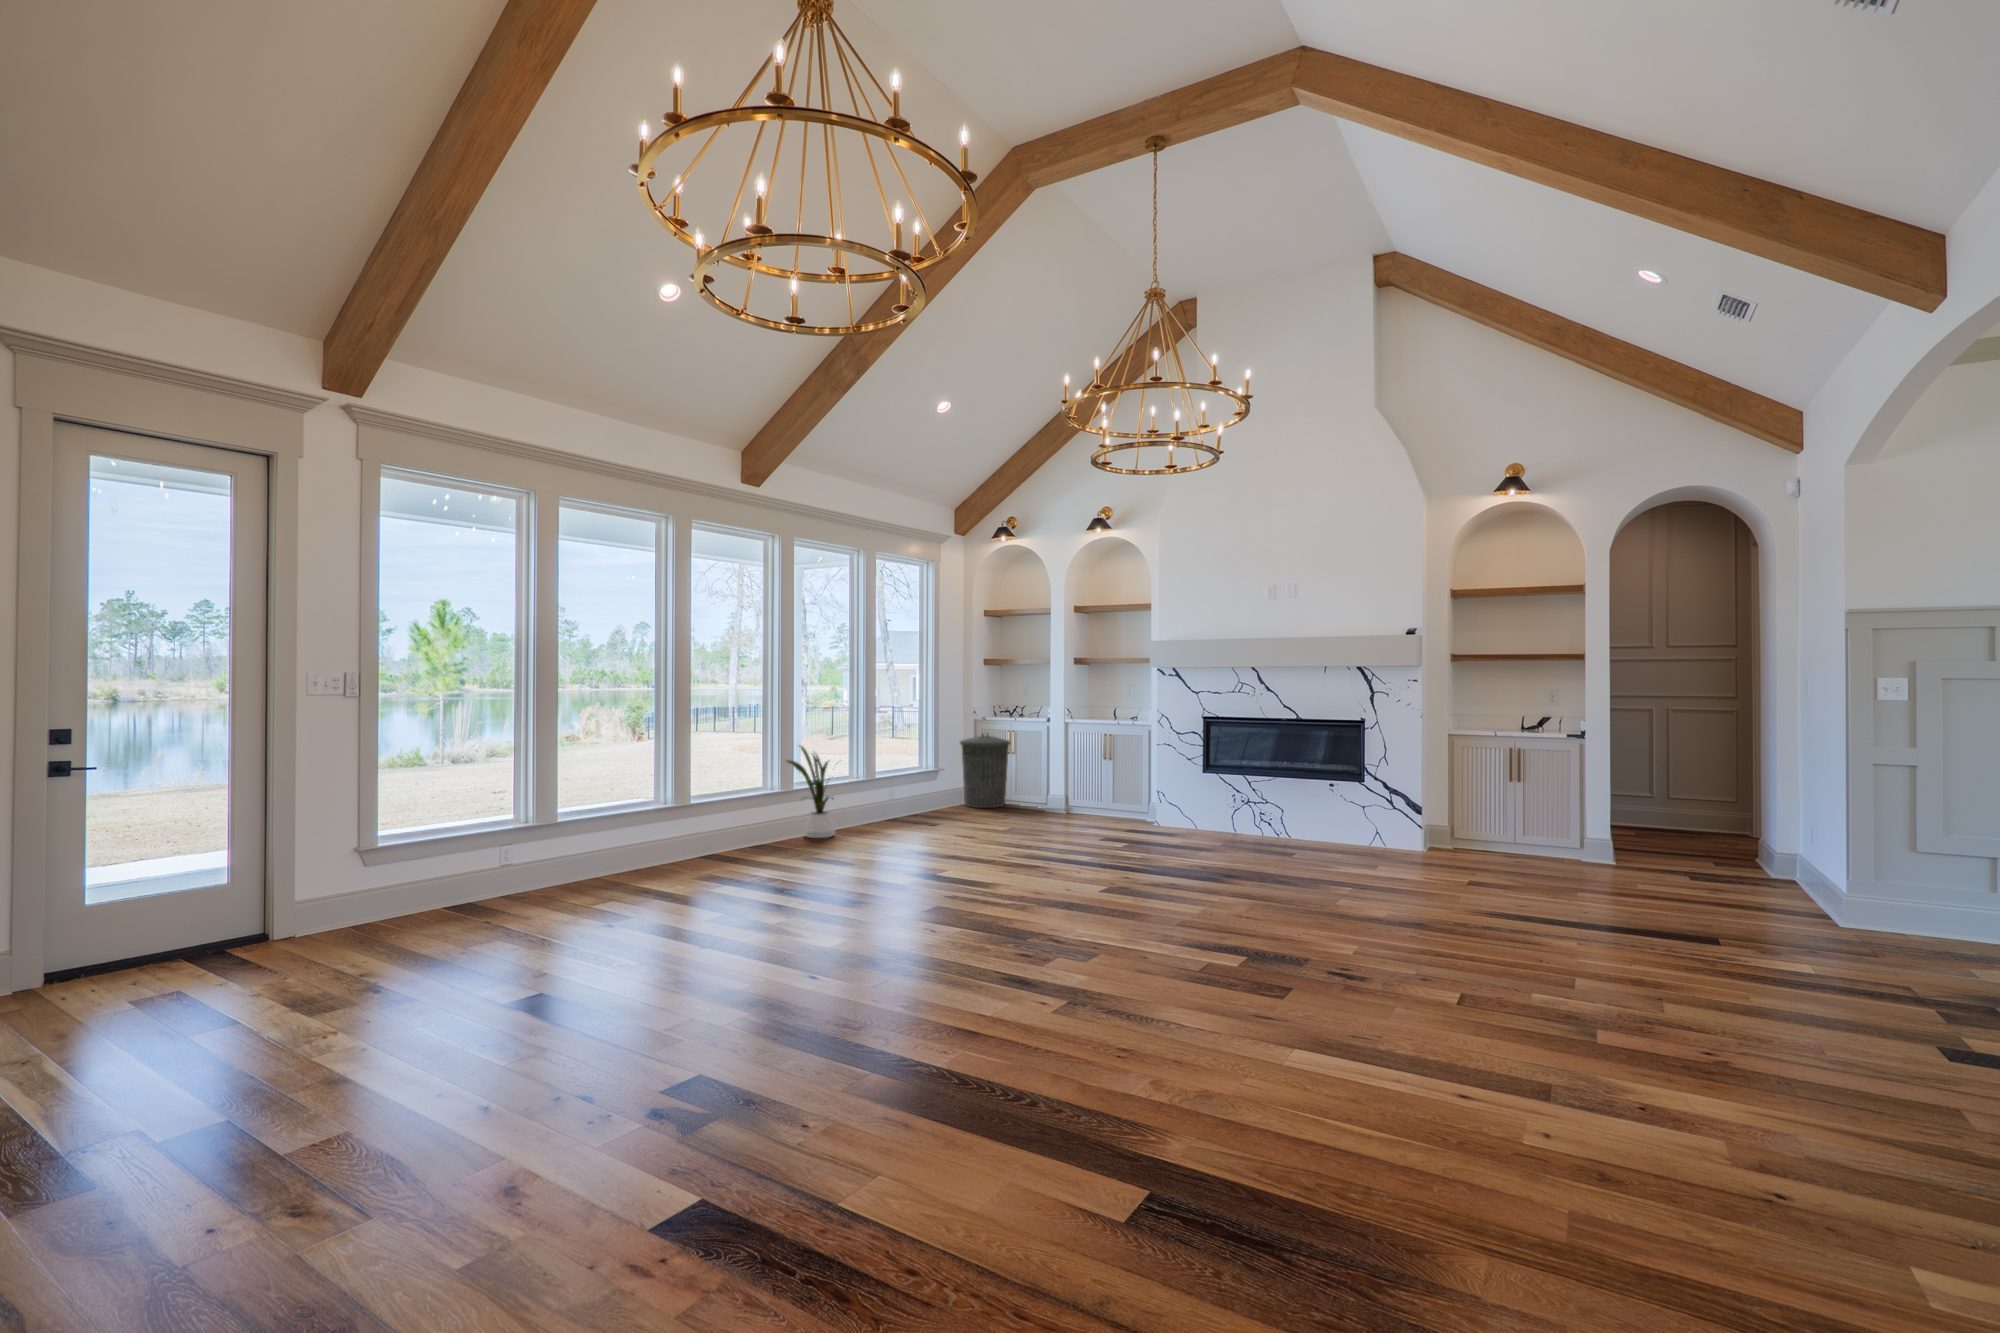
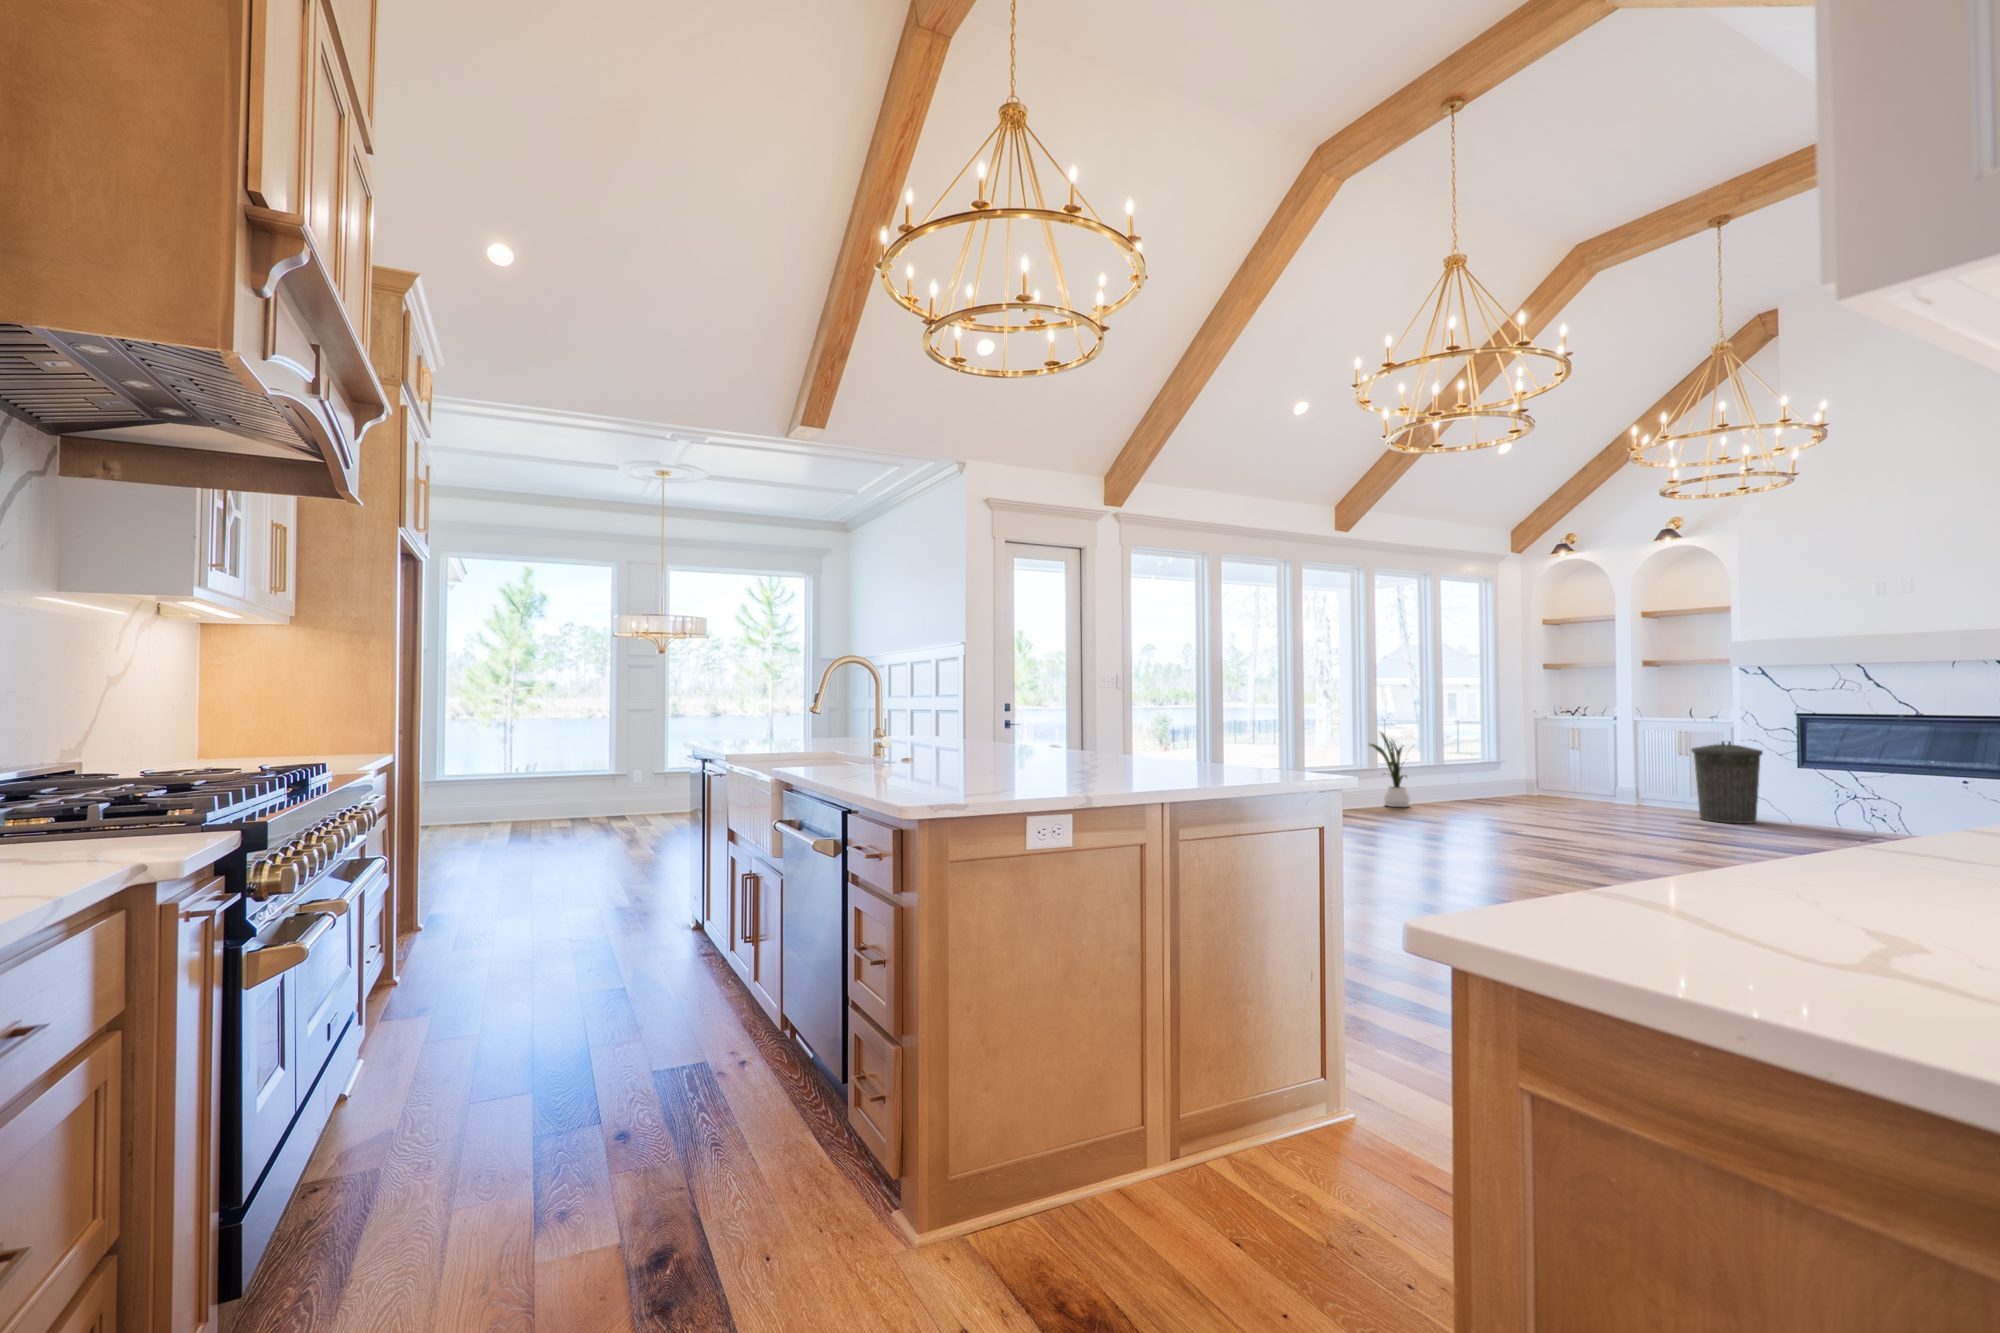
trash can: present [960,734,1010,808] -> present [1692,741,1763,824]

